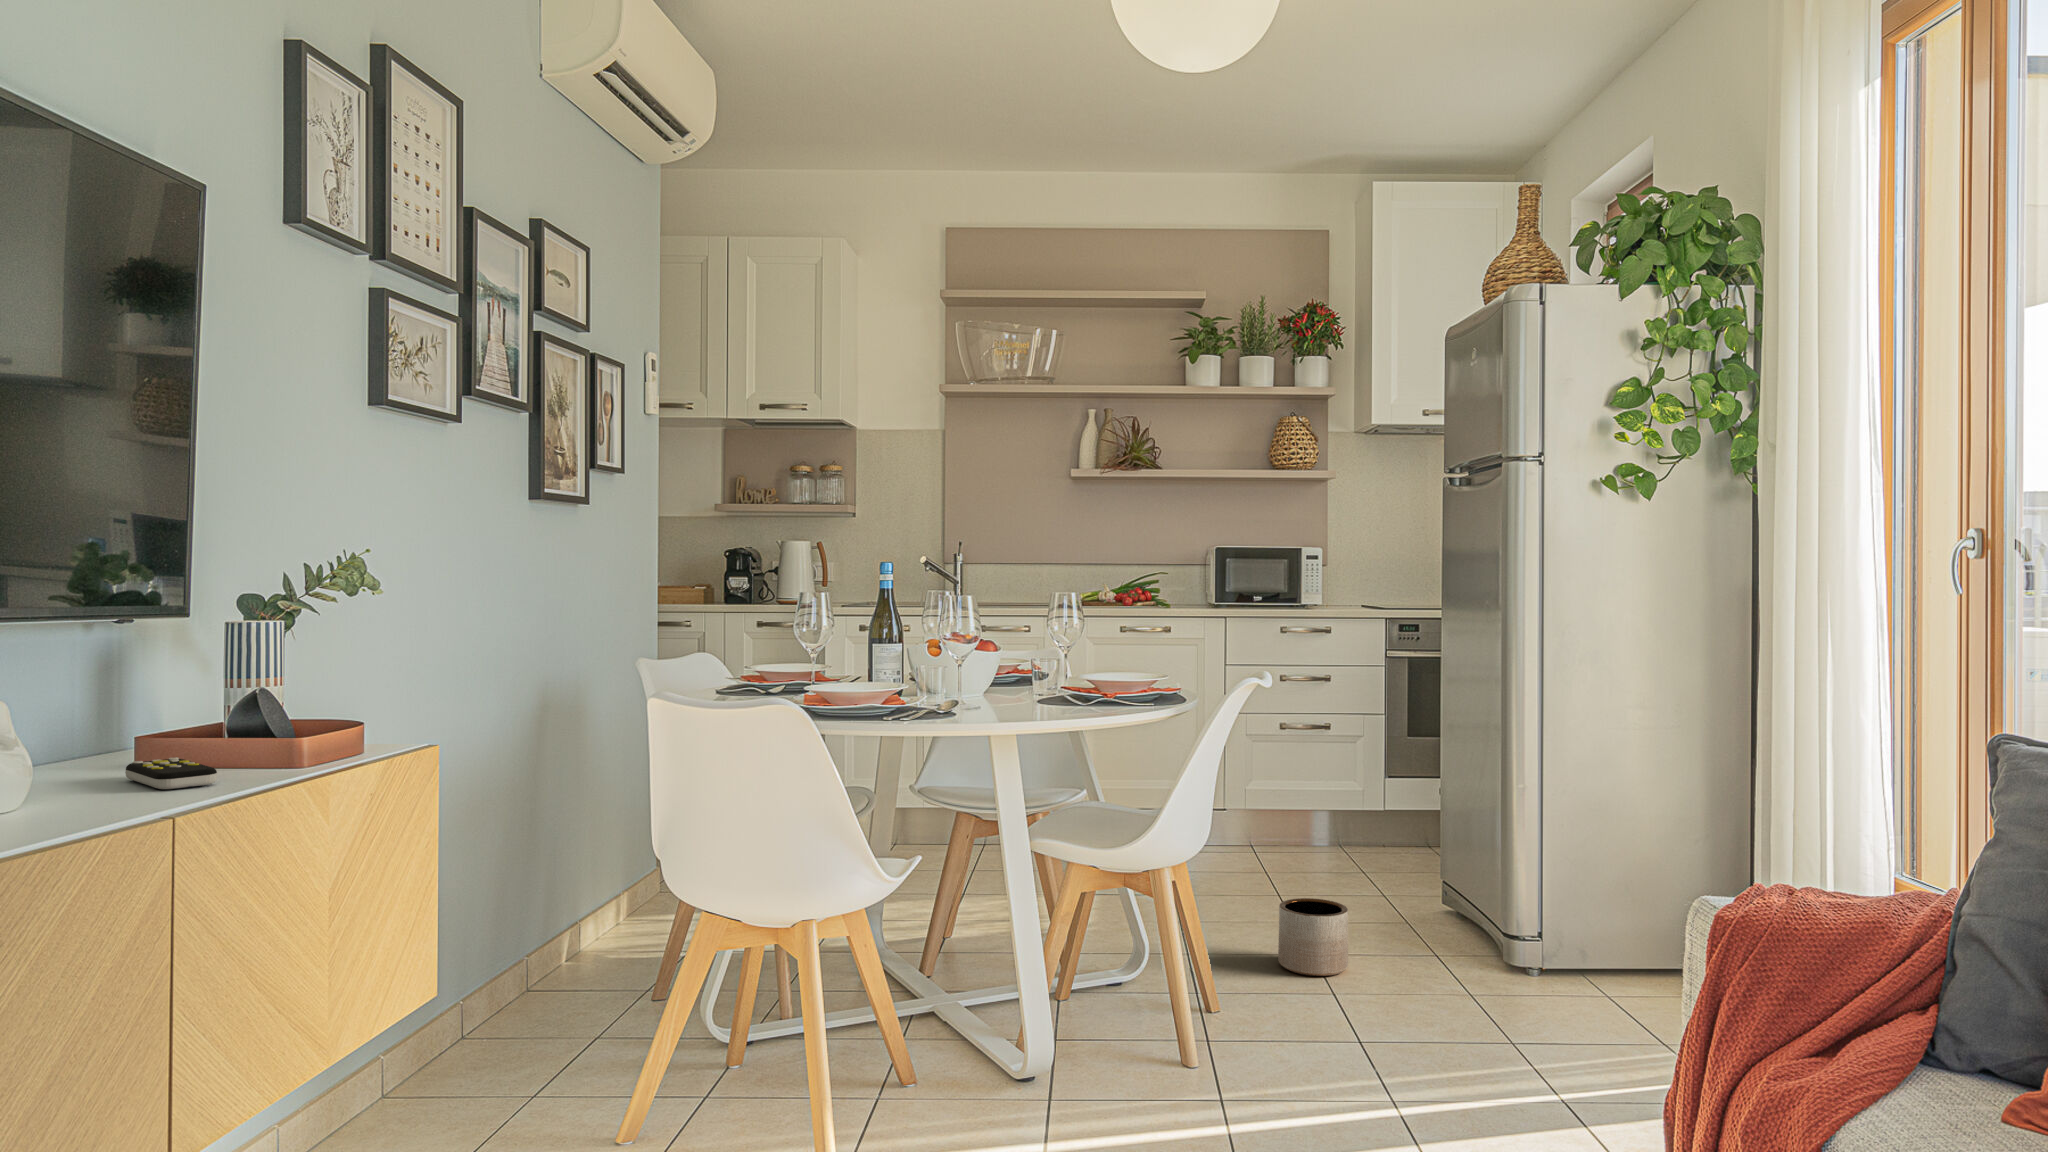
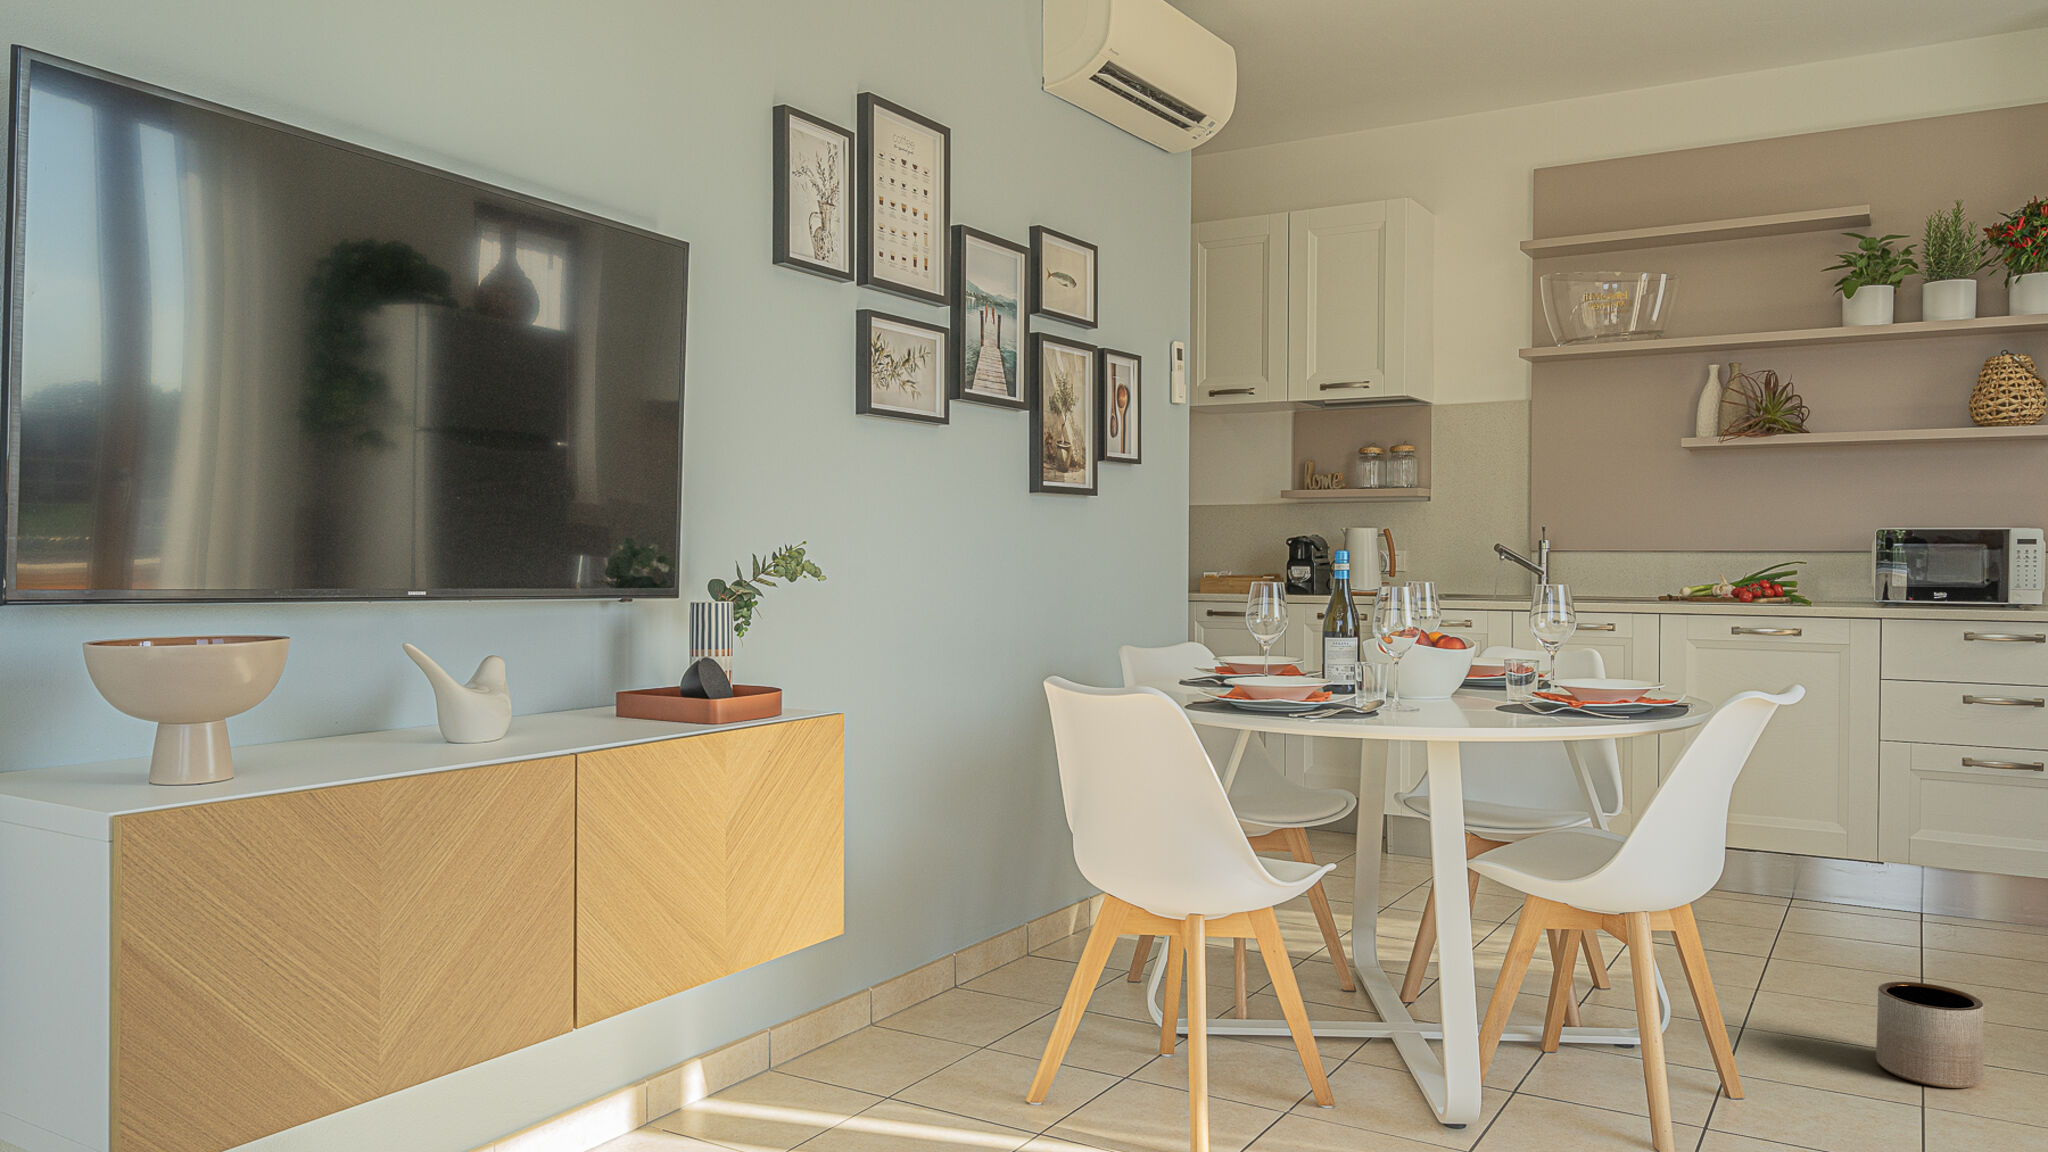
remote control: present [126,757,217,789] -> none [593,707,641,731]

